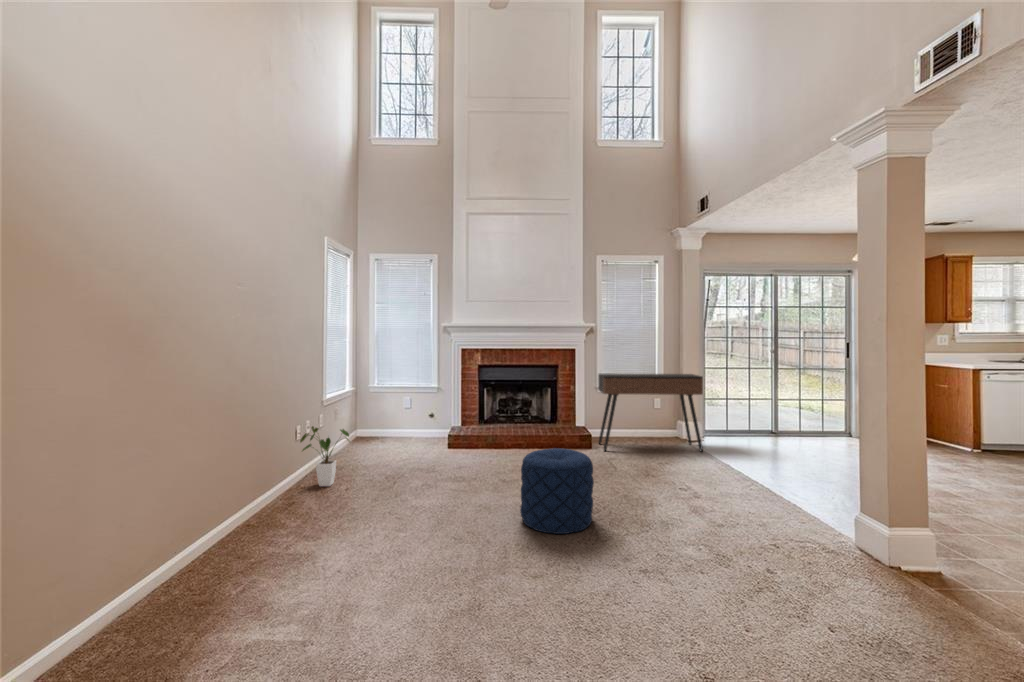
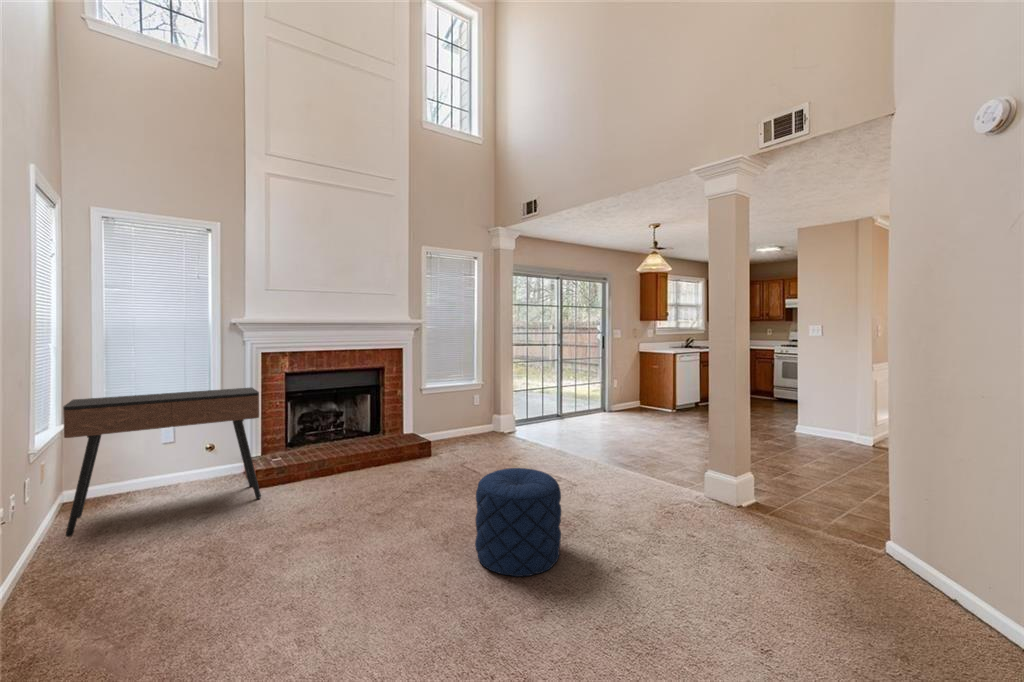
console table: present [598,373,703,452] -> present [63,387,261,537]
house plant: present [300,426,349,486] -> none [25,503,153,620]

